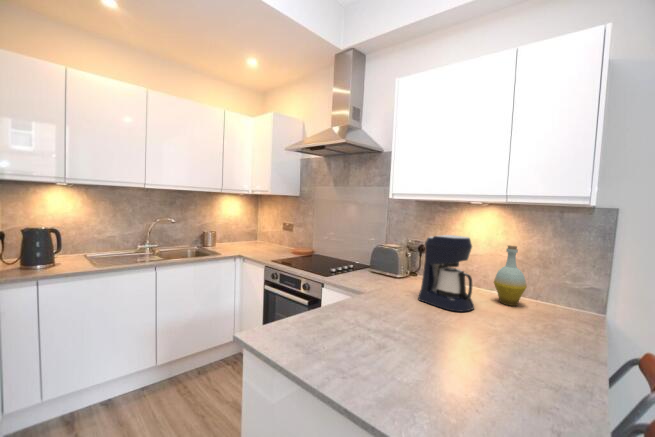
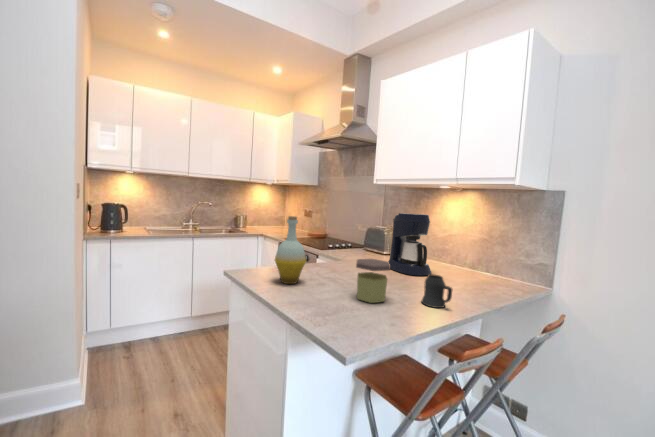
bottle: present [494,245,527,306] -> present [275,216,306,284]
jar: none [437,313,496,386] -> present [356,259,390,303]
mug: none [521,330,575,380] -> present [422,274,452,308]

